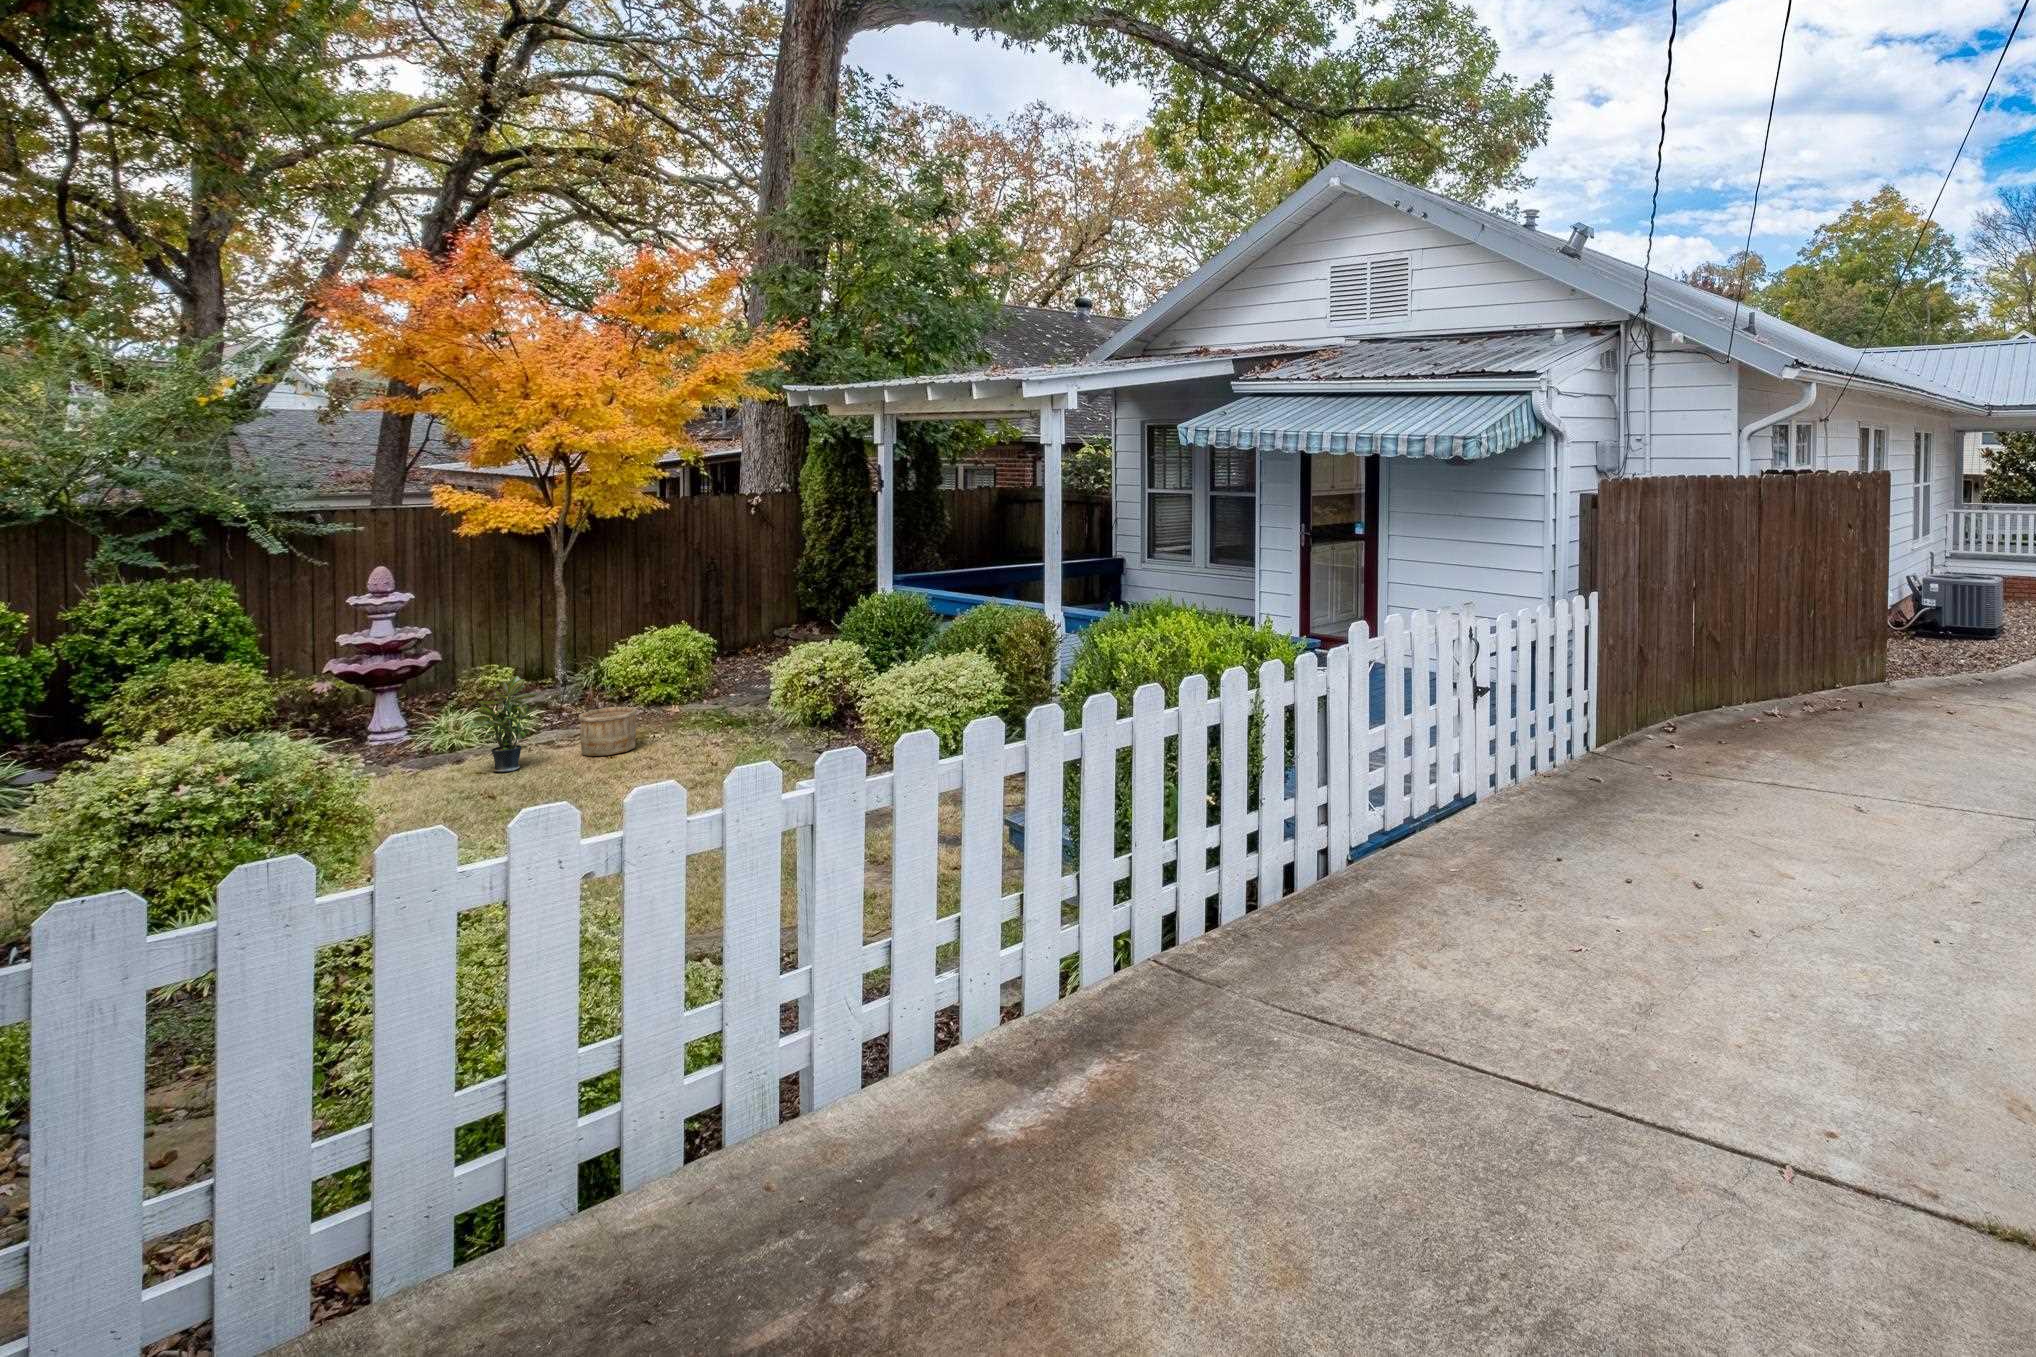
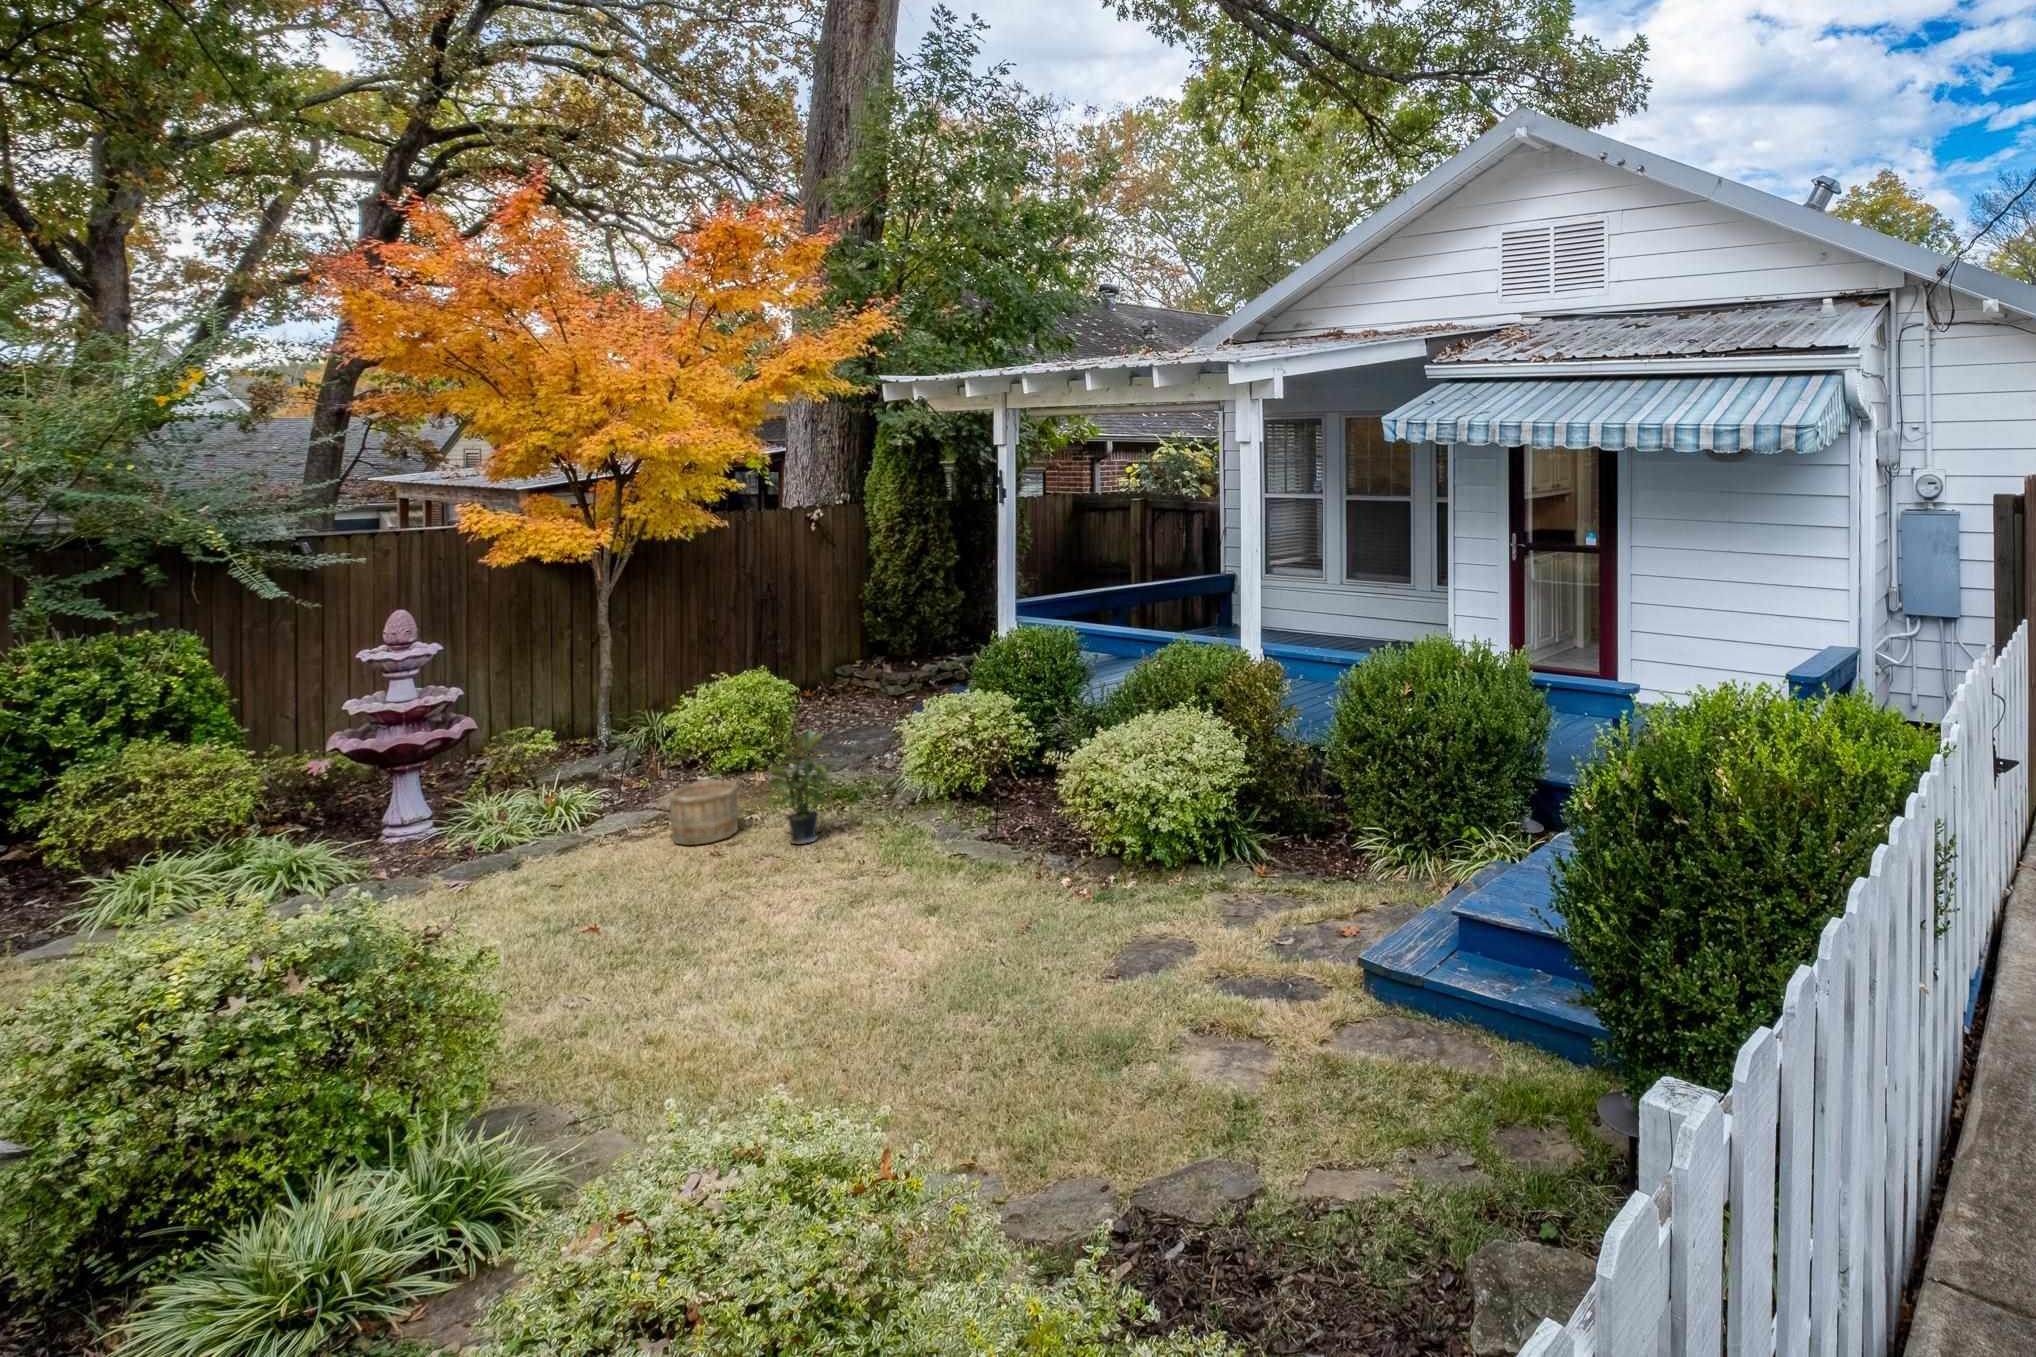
potted plant: present [473,676,538,772] -> present [768,730,833,844]

